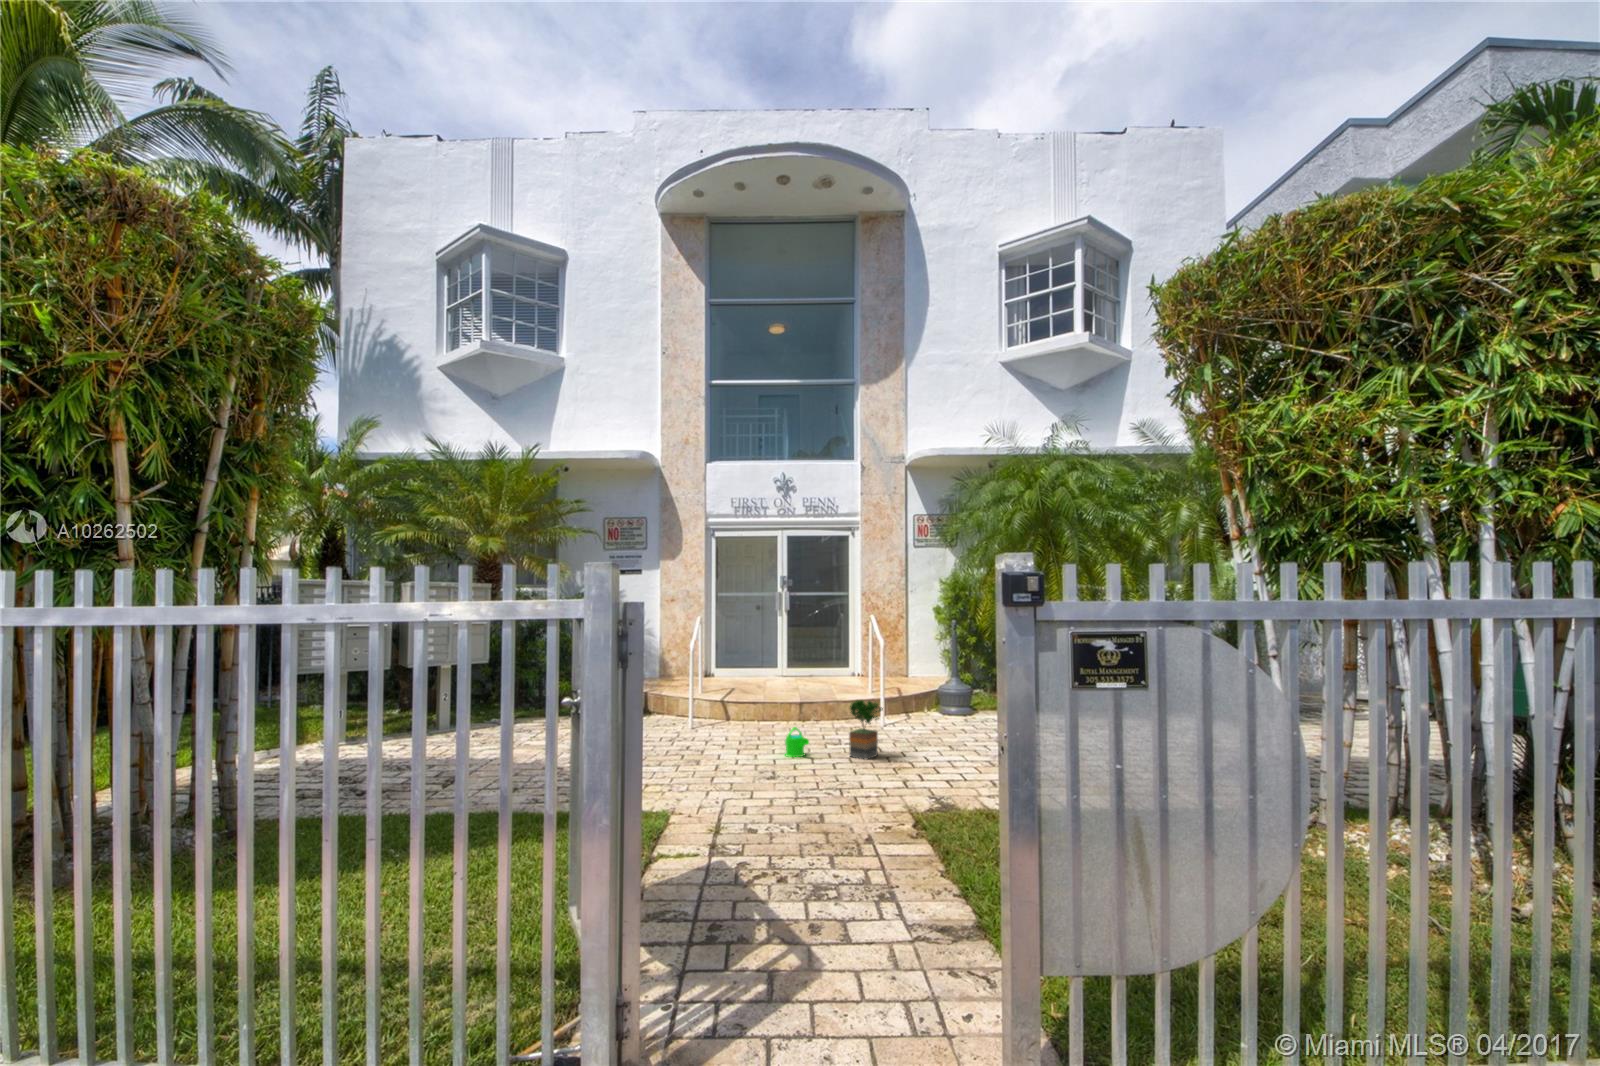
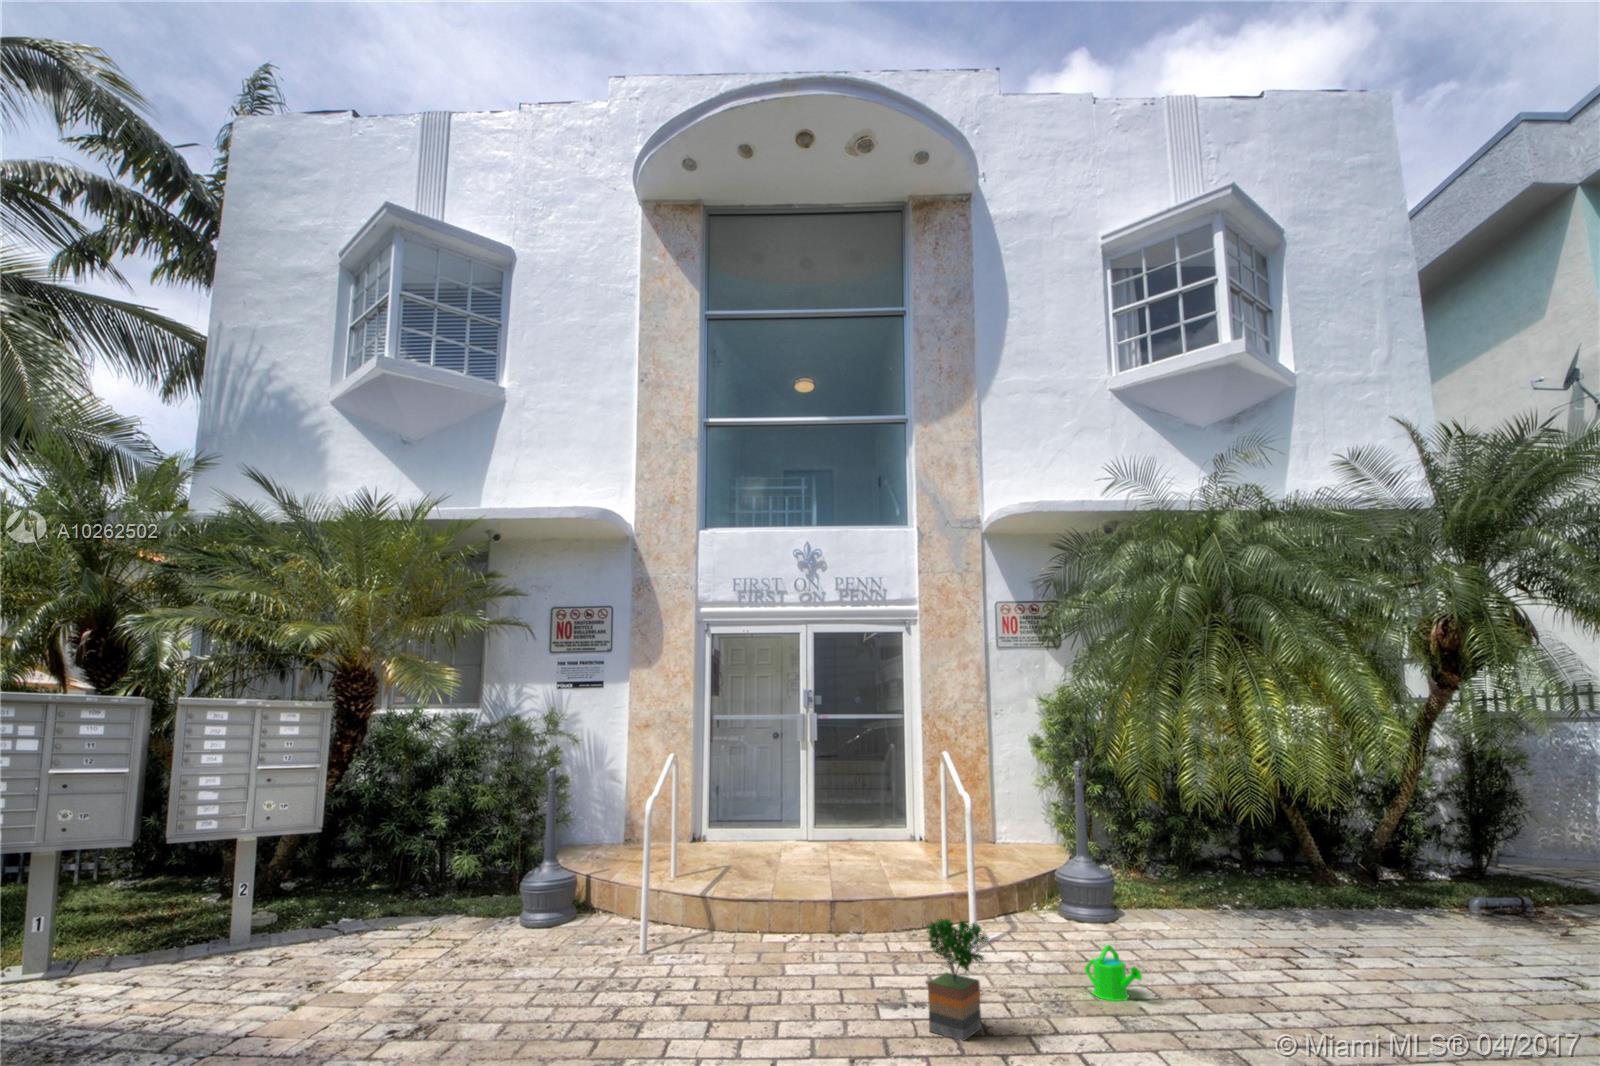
watering can: present [785,727,809,757] -> present [1085,945,1142,1001]

